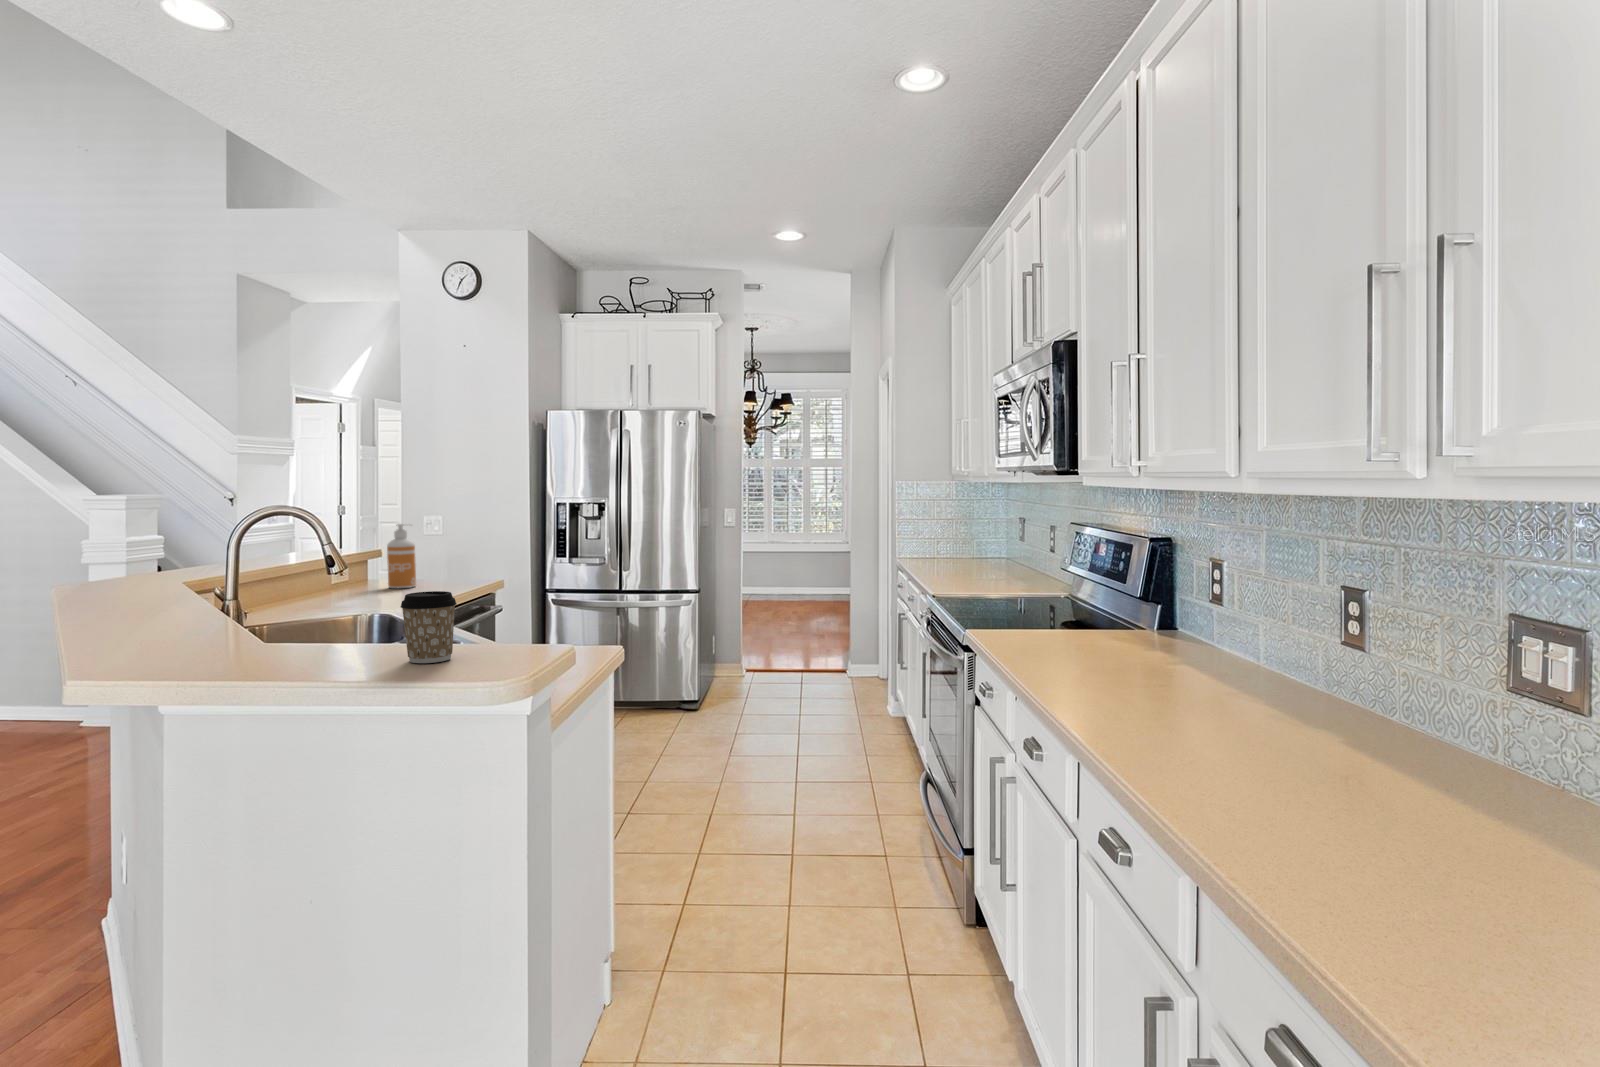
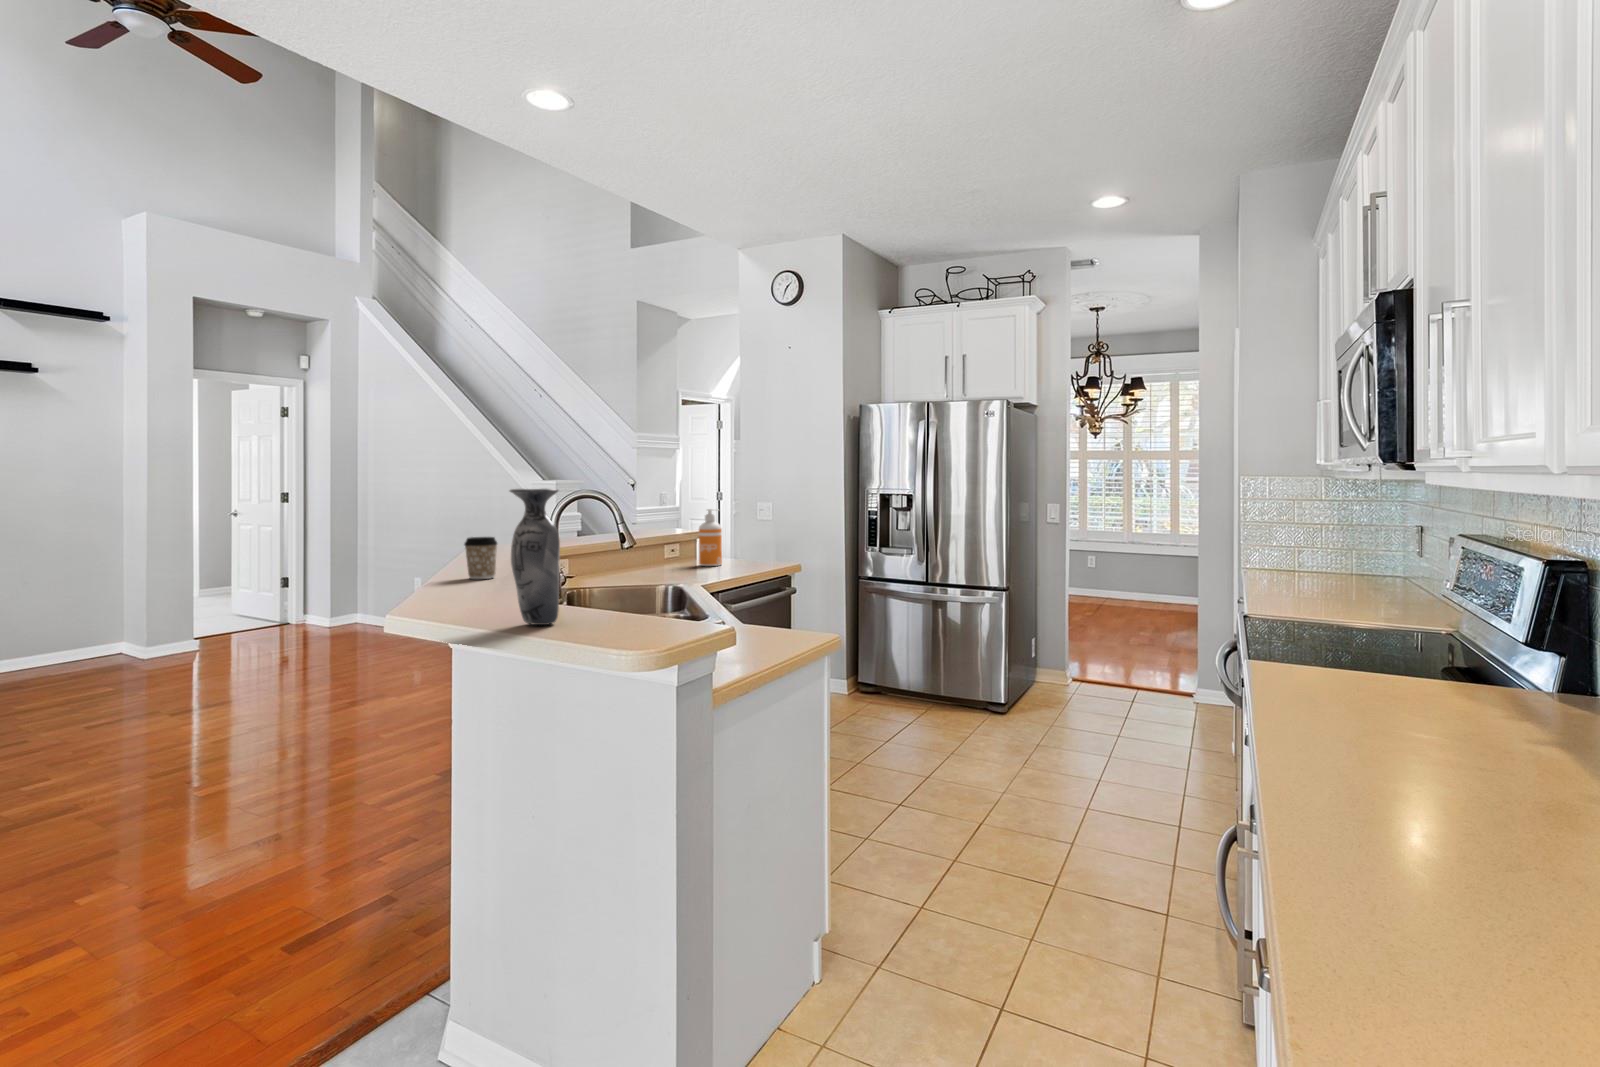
vase: none [284,505,348,660] -> present [510,489,560,625]
coffee cup: present [401,591,457,663] -> present [464,537,497,579]

